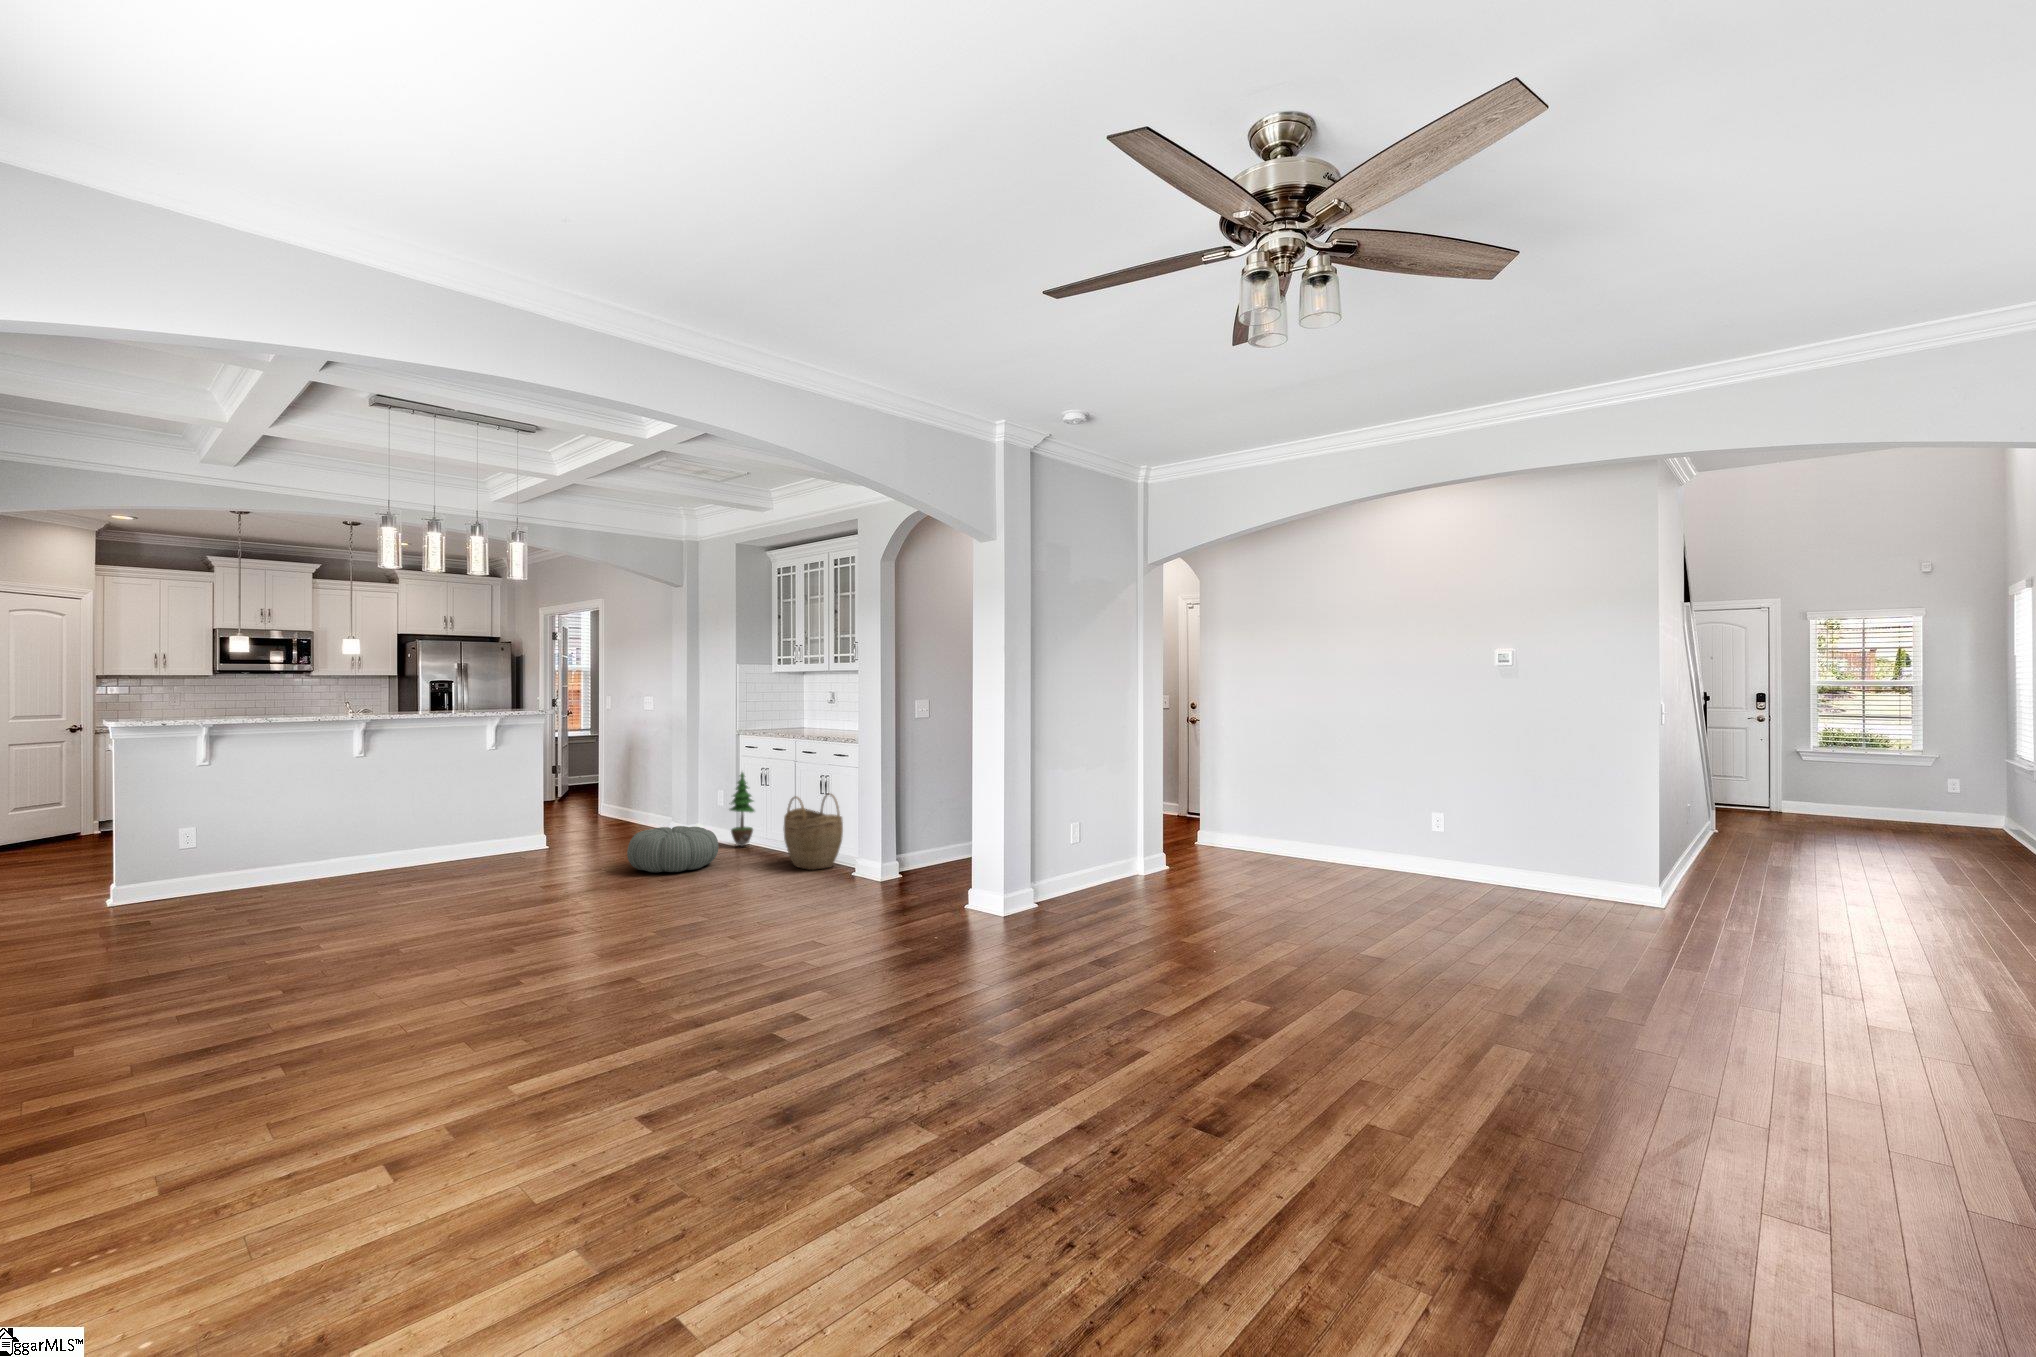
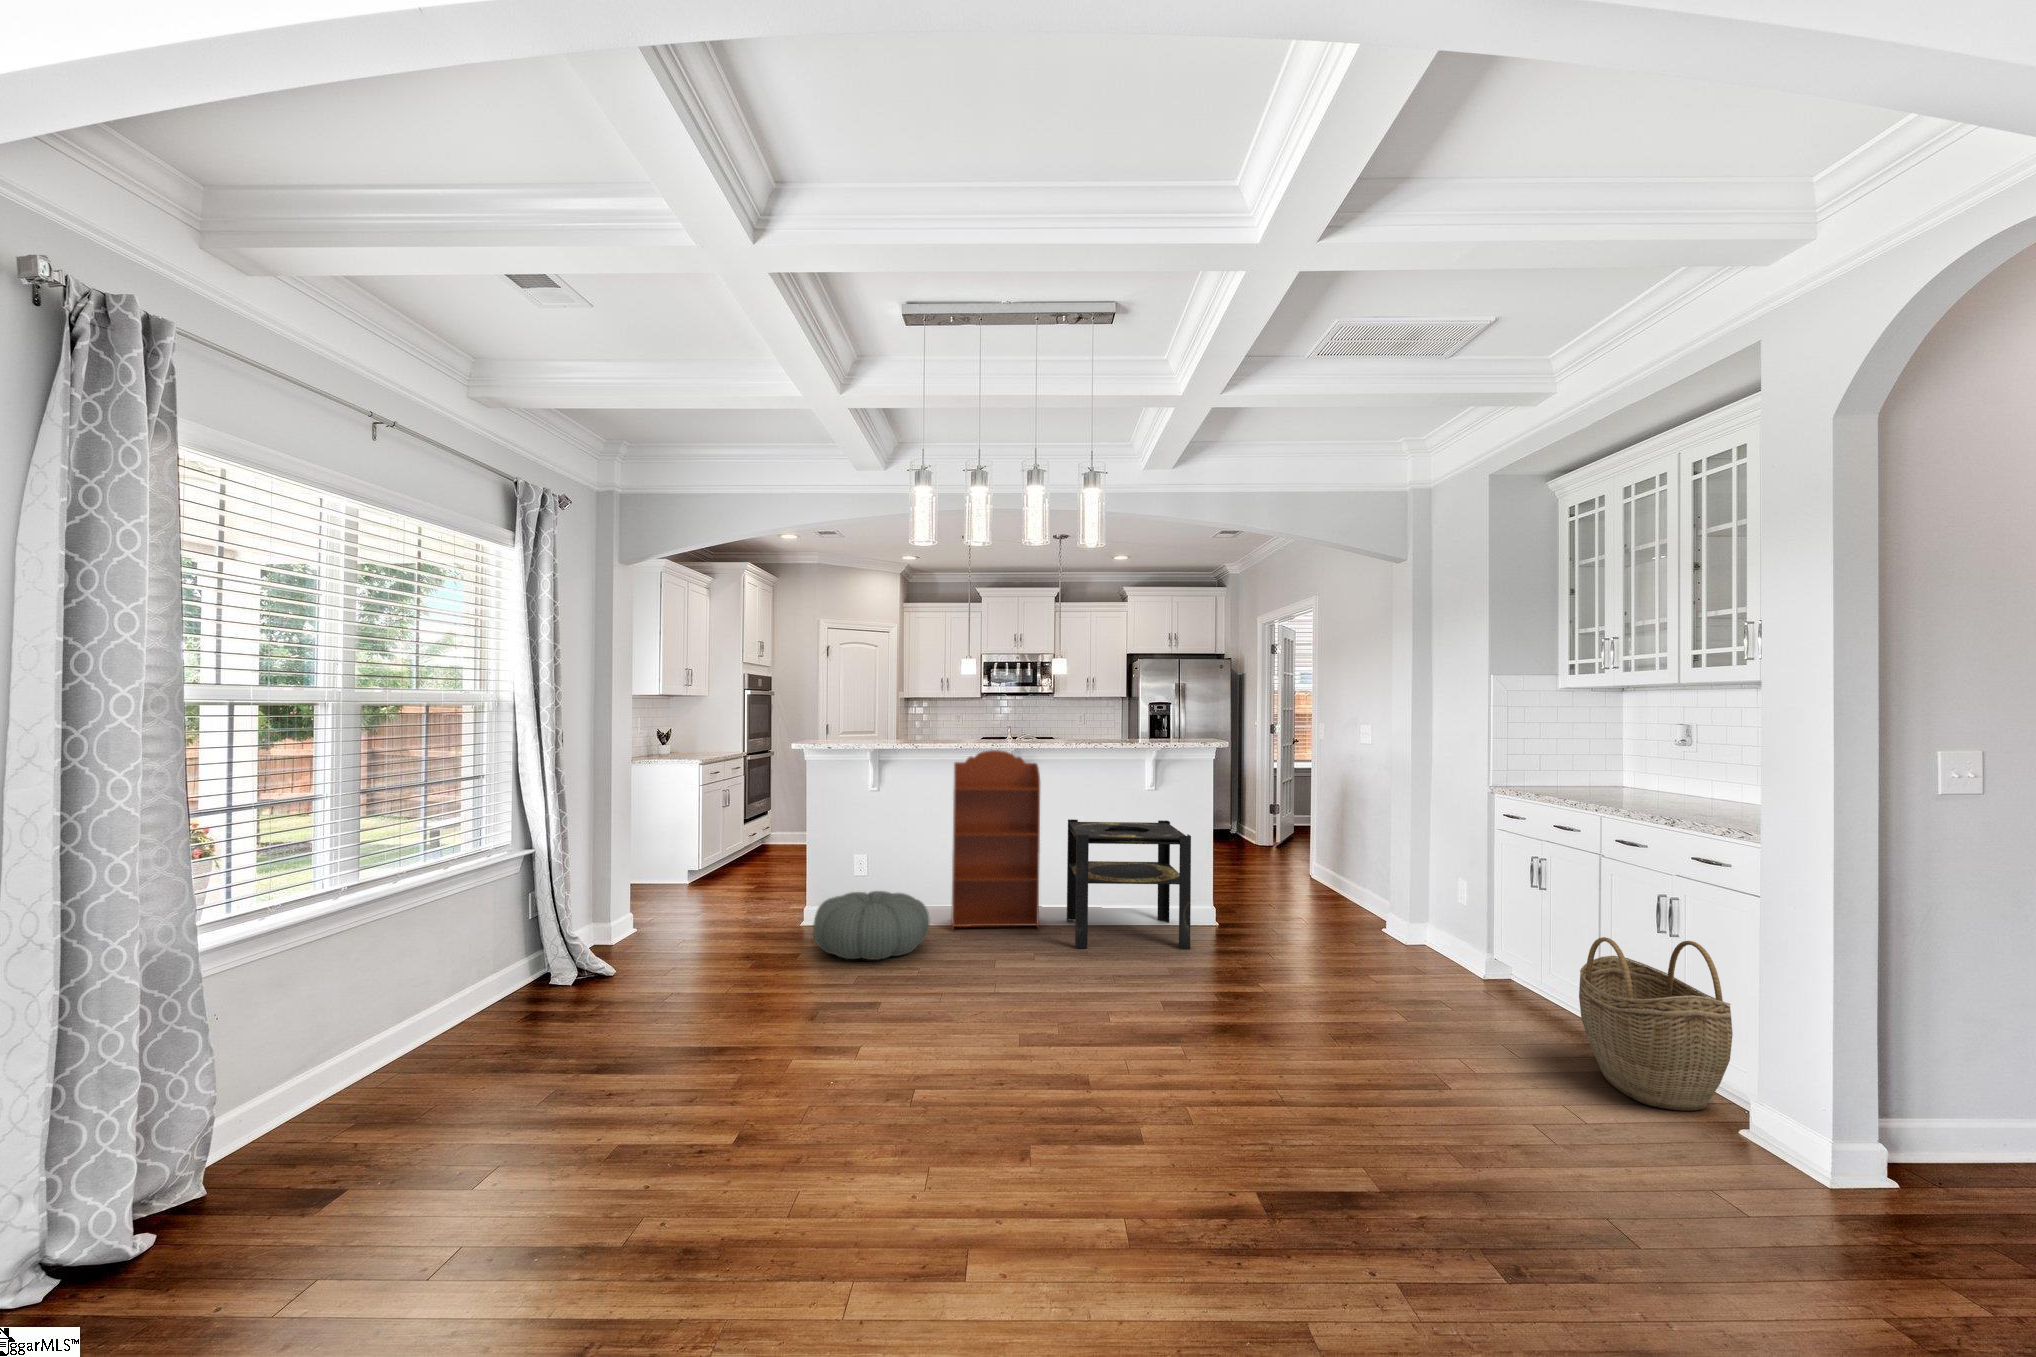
bookcase: none [303,727,402,884] -> present [951,750,1040,929]
potted tree: present [730,772,754,846] -> none [1470,856,1524,989]
side table: none [420,775,541,874] -> present [1067,819,1191,949]
pouf: present [627,826,719,873] -> present [813,891,930,960]

